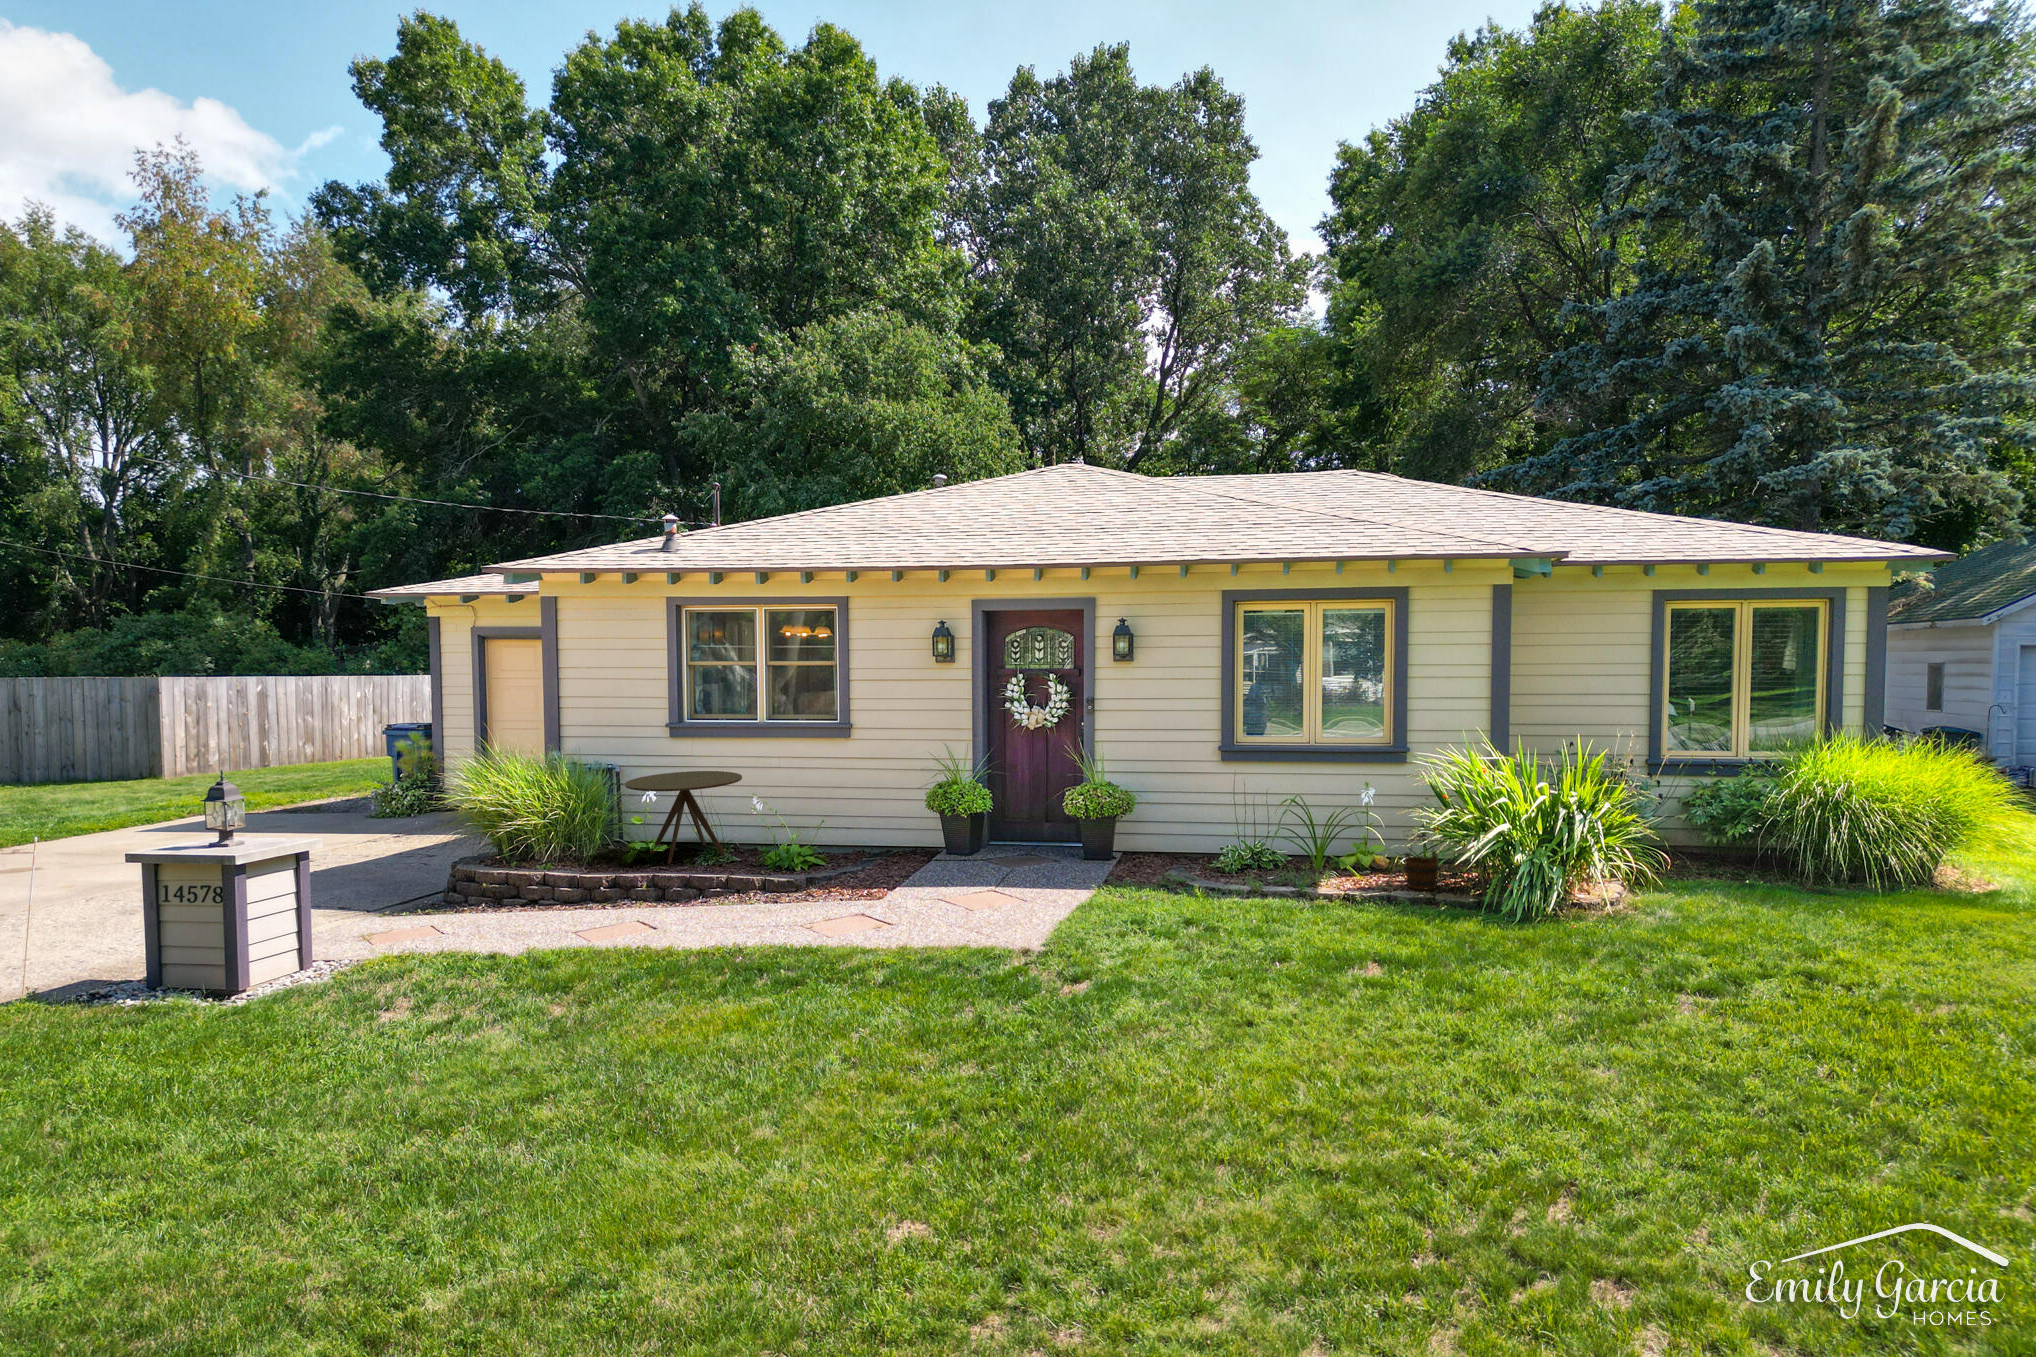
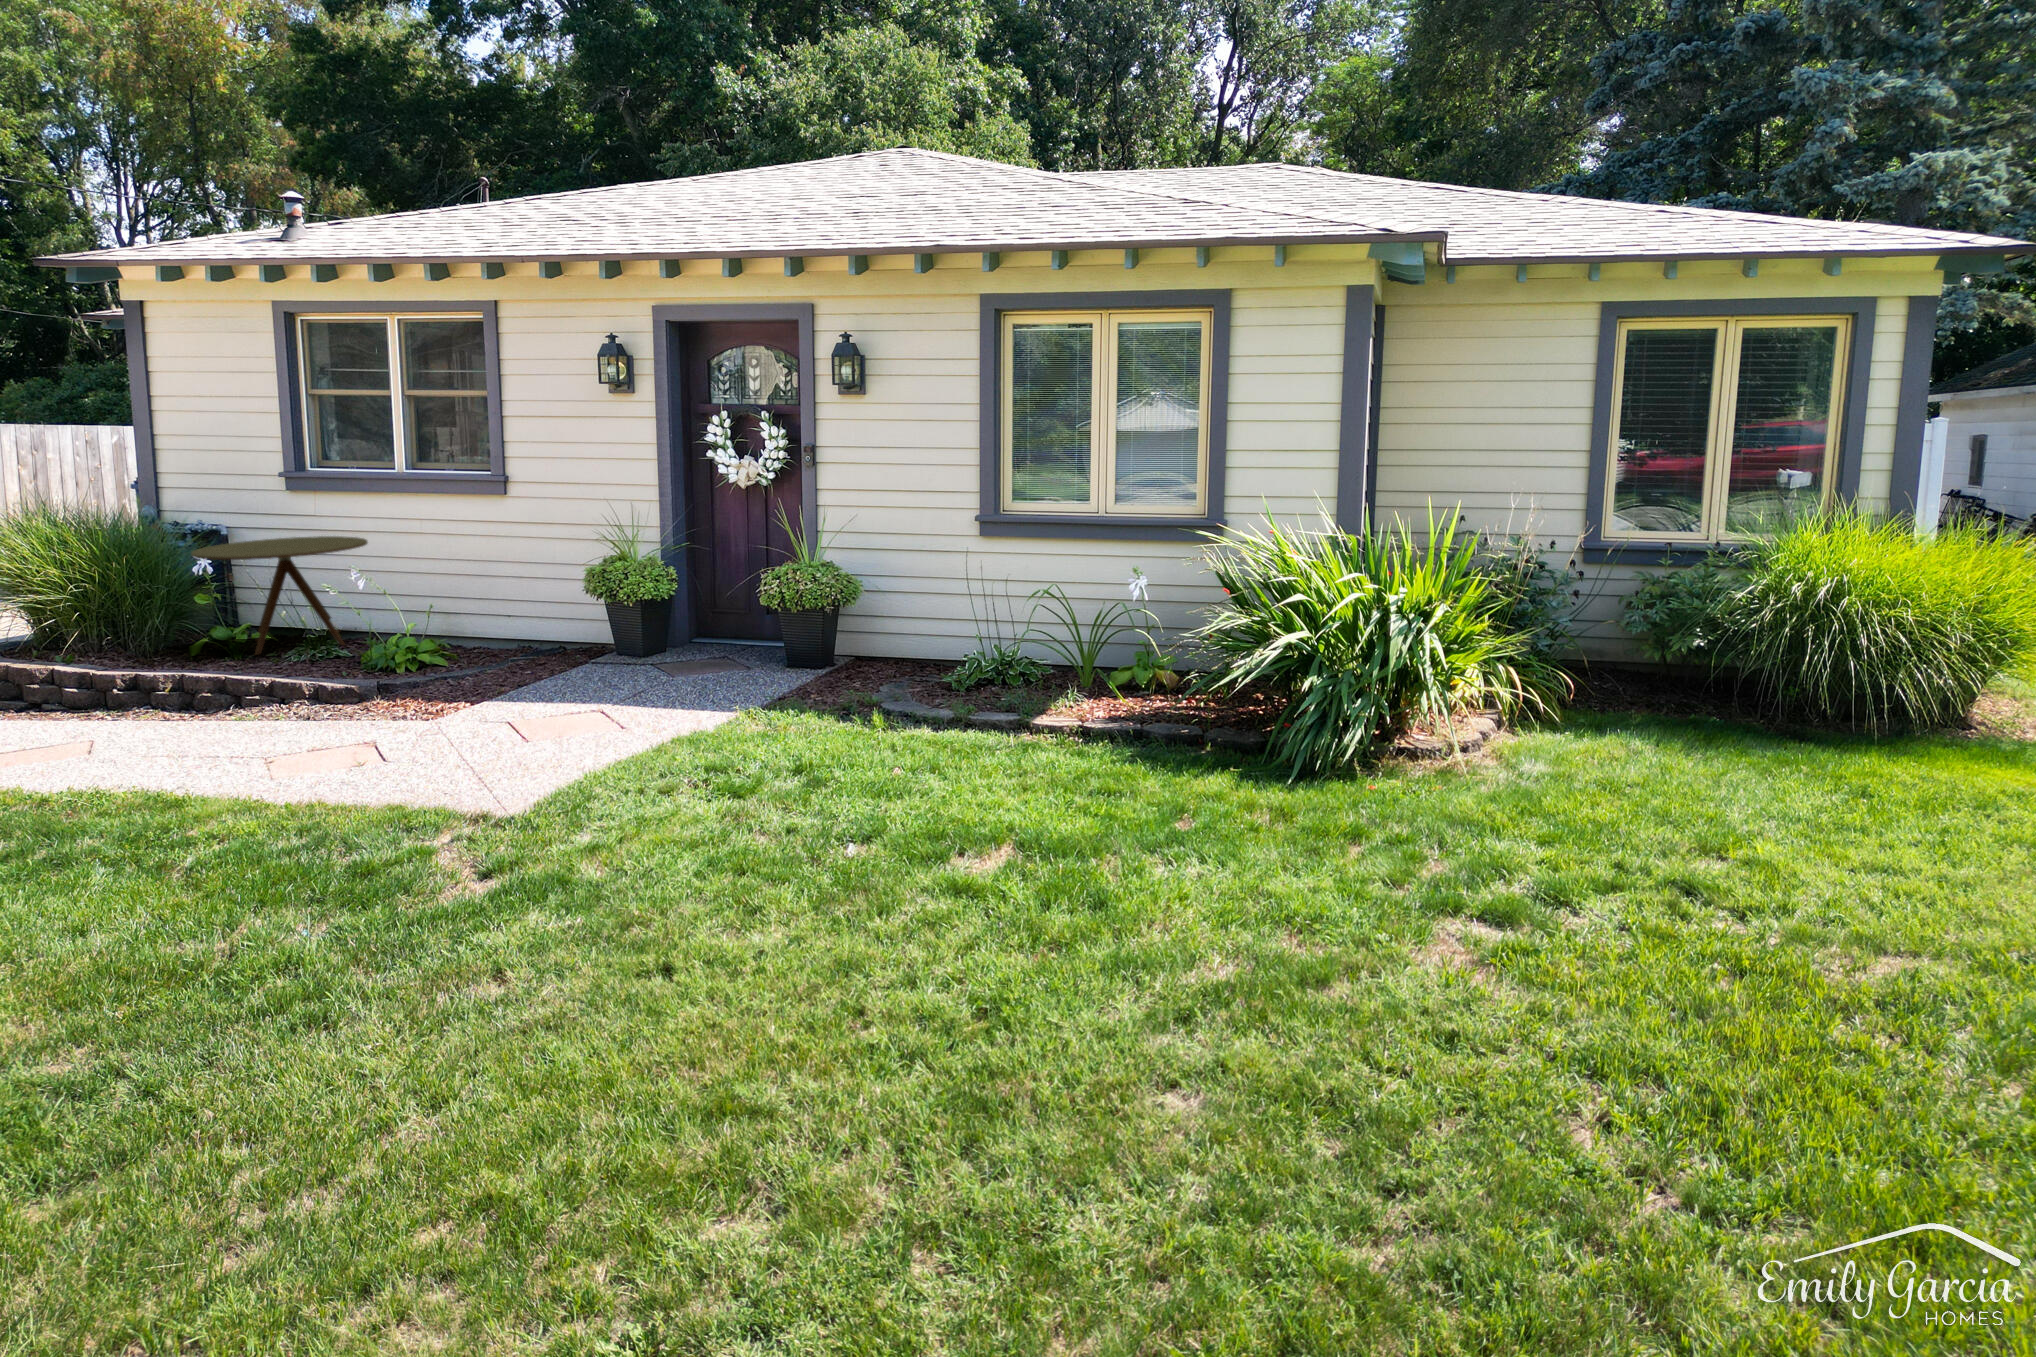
wooden bucket: present [1405,835,1439,890] -> none [1161,639,1211,716]

